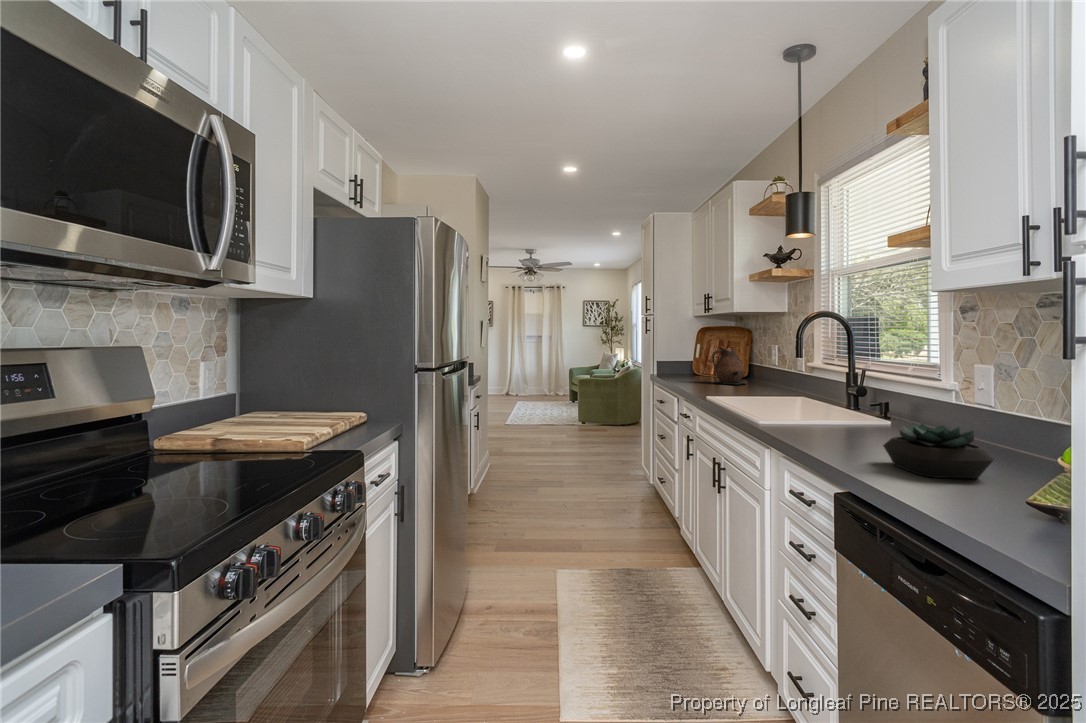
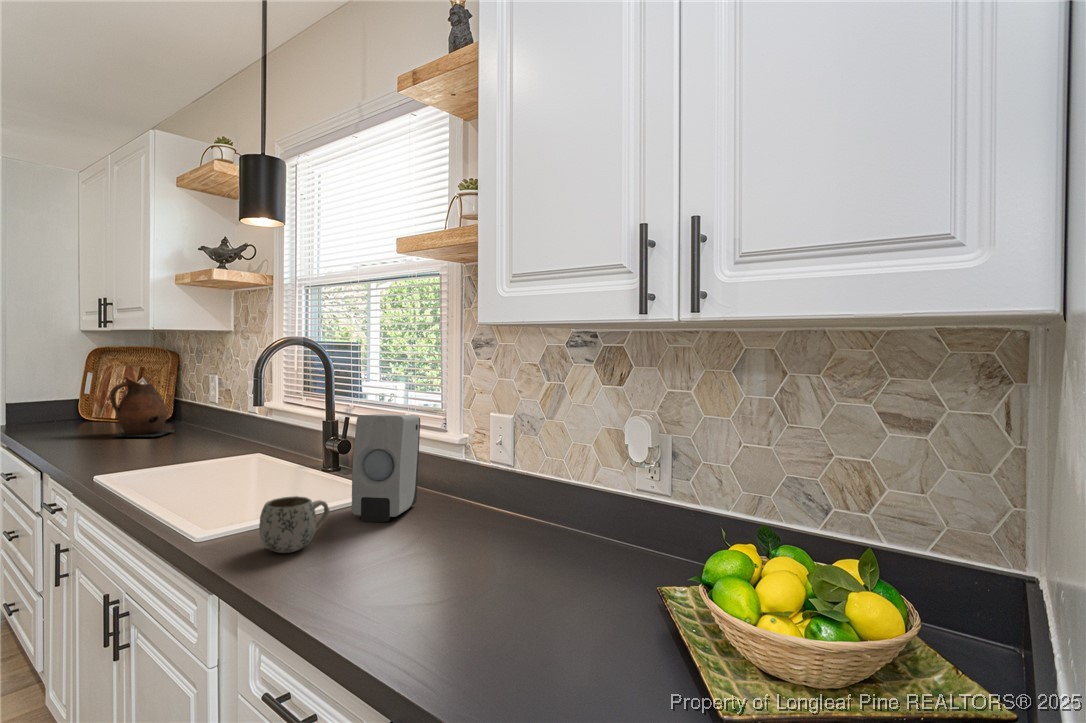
soap dispenser: none [859,360,923,437] -> present [352,414,420,522]
mug: none [792,405,839,437] -> present [259,496,330,553]
succulent plant: present [883,424,994,478] -> none [407,517,534,609]

